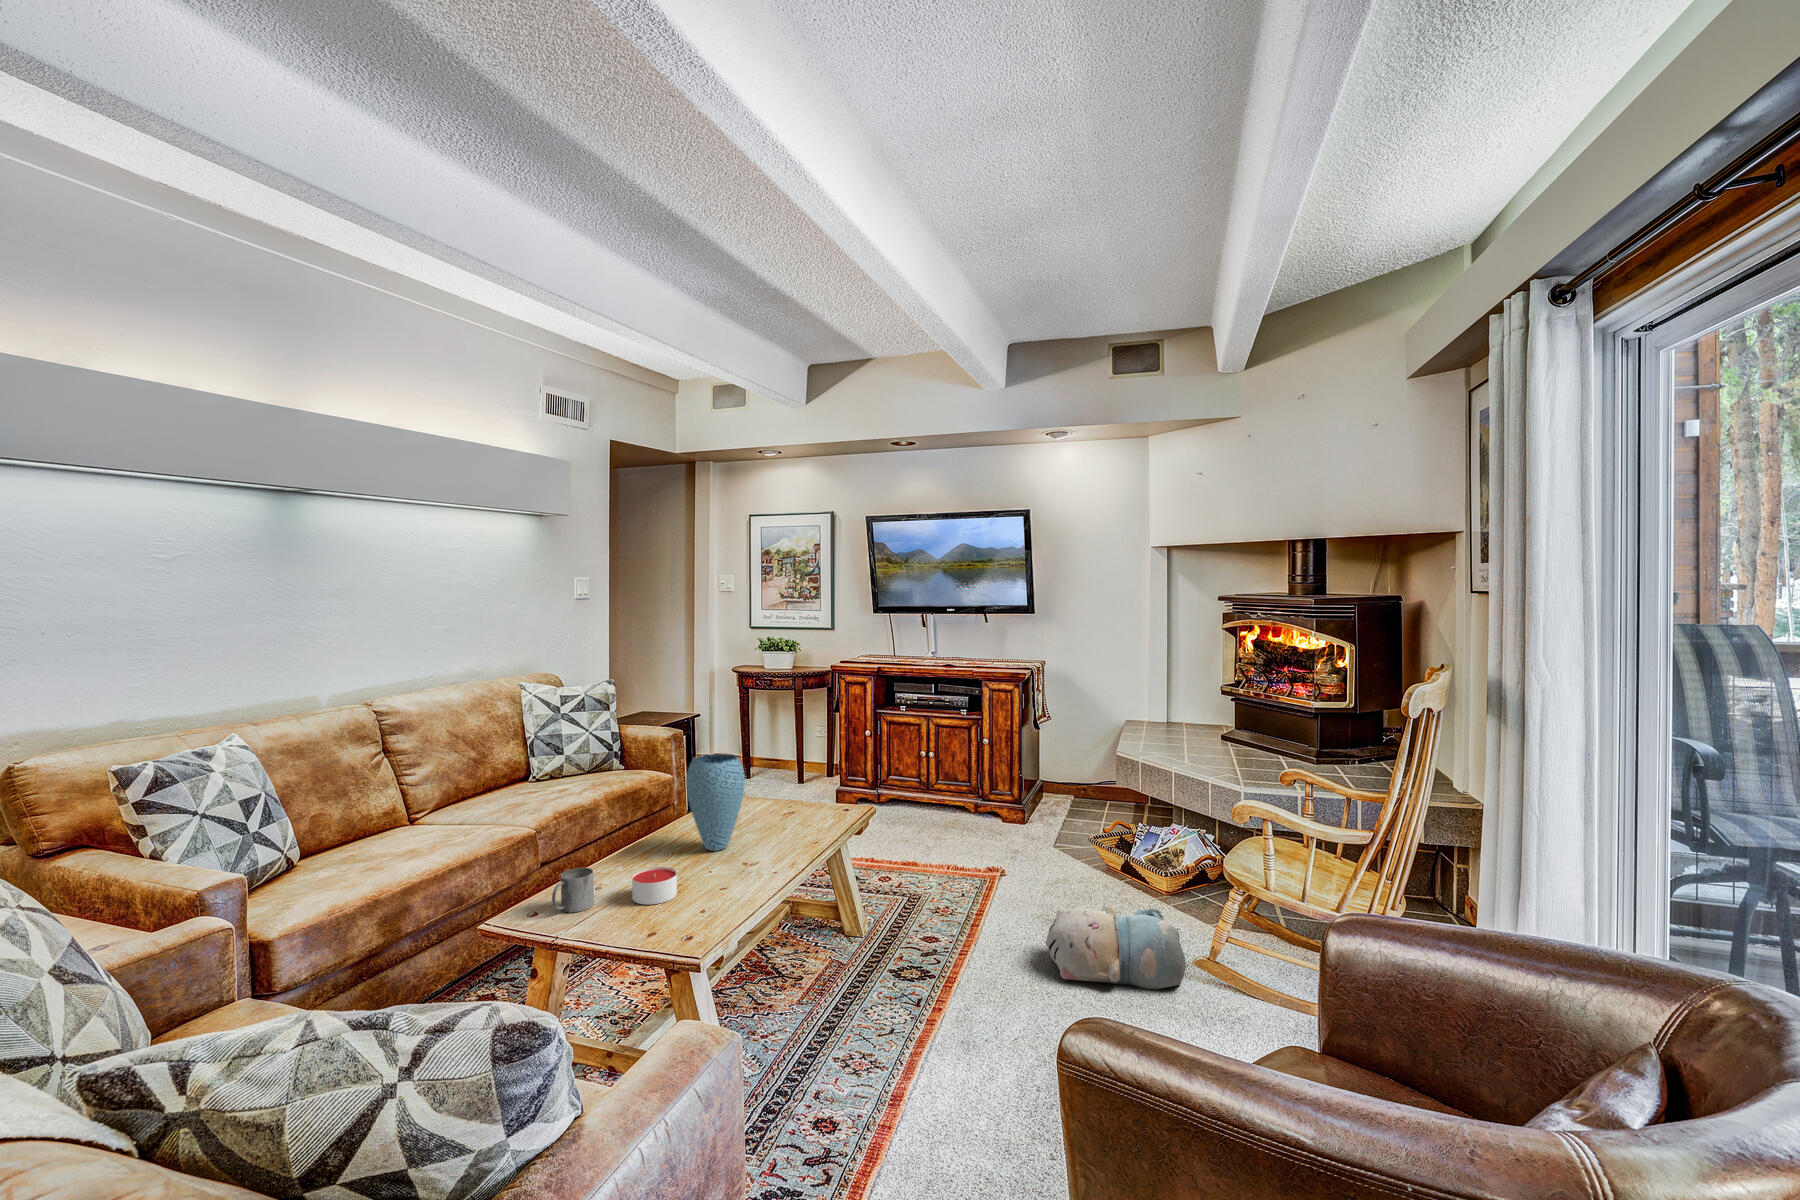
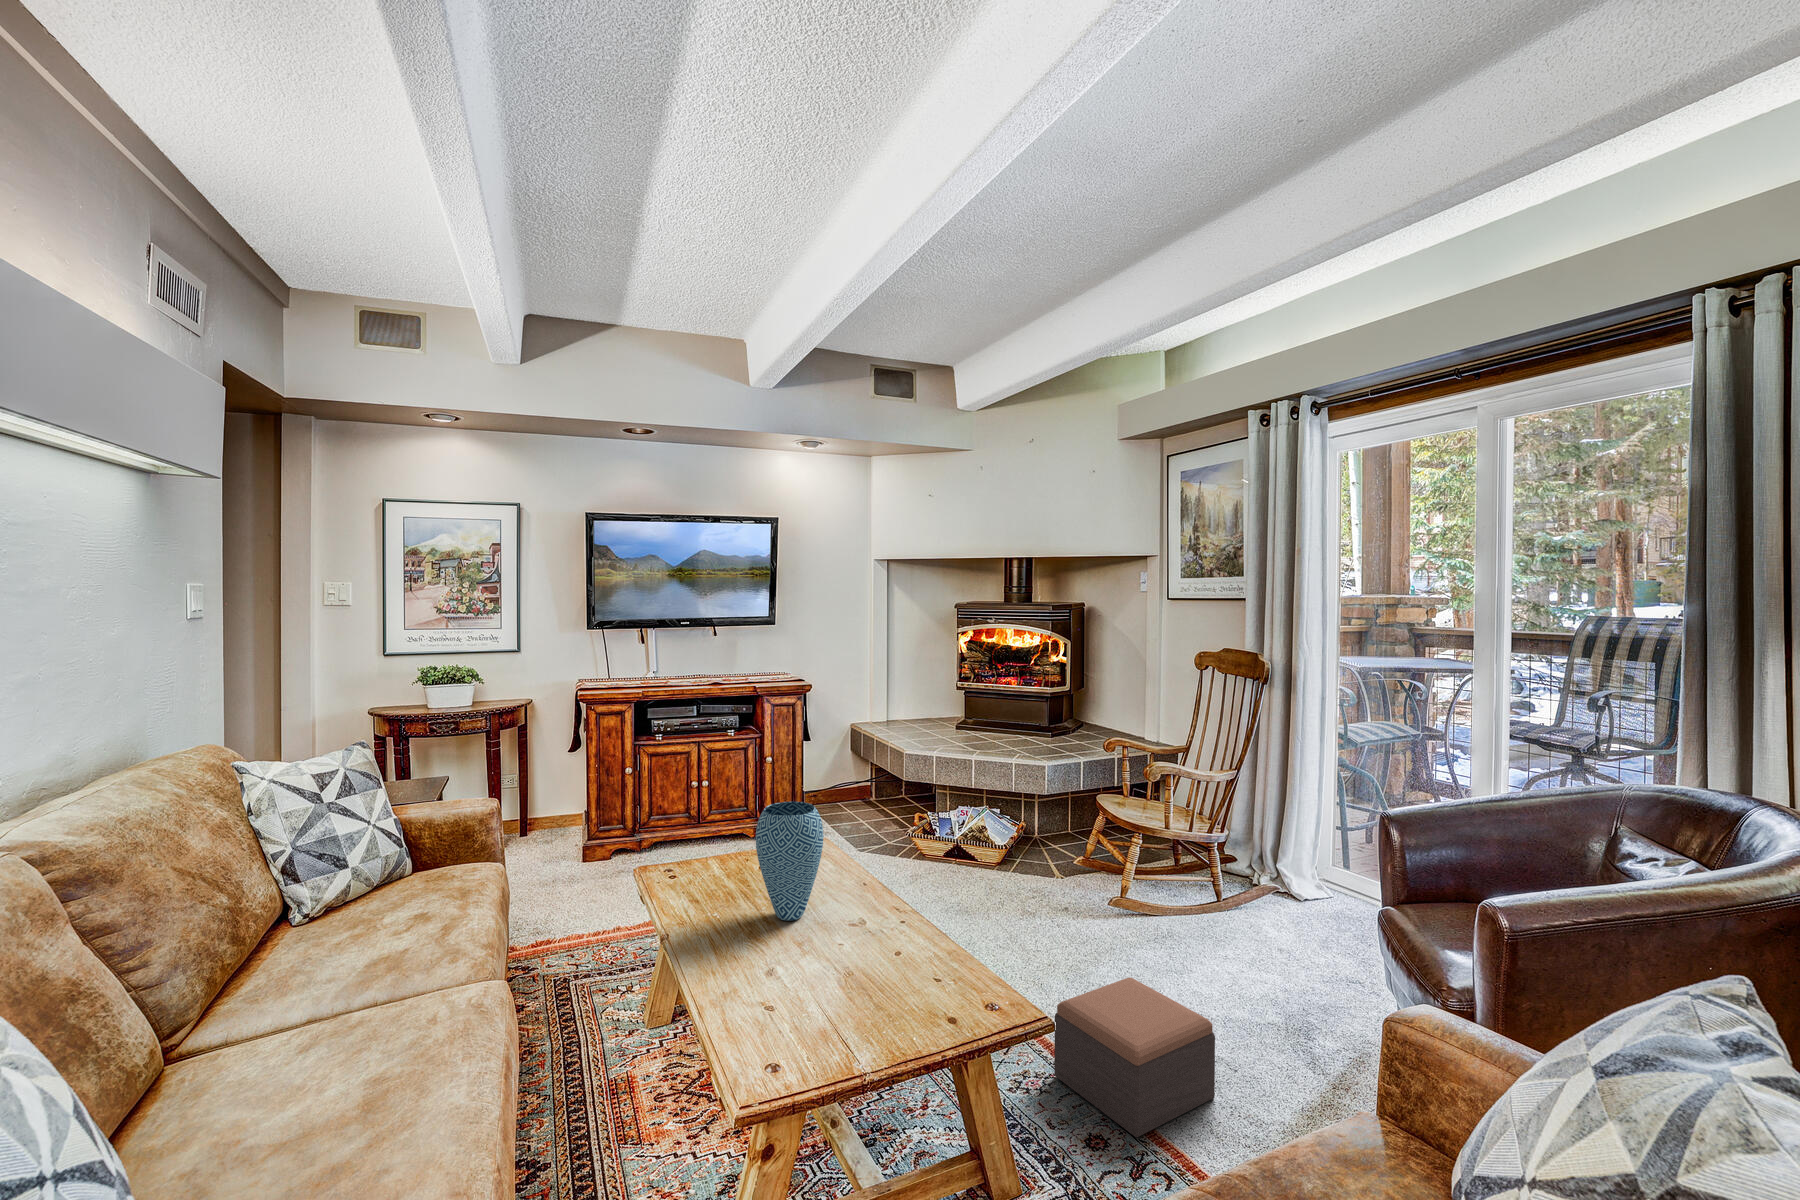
candle: present [632,867,677,905] -> none [827,942,878,991]
mug: present [552,868,594,912] -> none [777,969,816,1031]
plush toy: present [1046,904,1186,989] -> none [1011,868,1125,948]
footstool: none [845,998,983,1165] -> present [1054,978,1215,1138]

